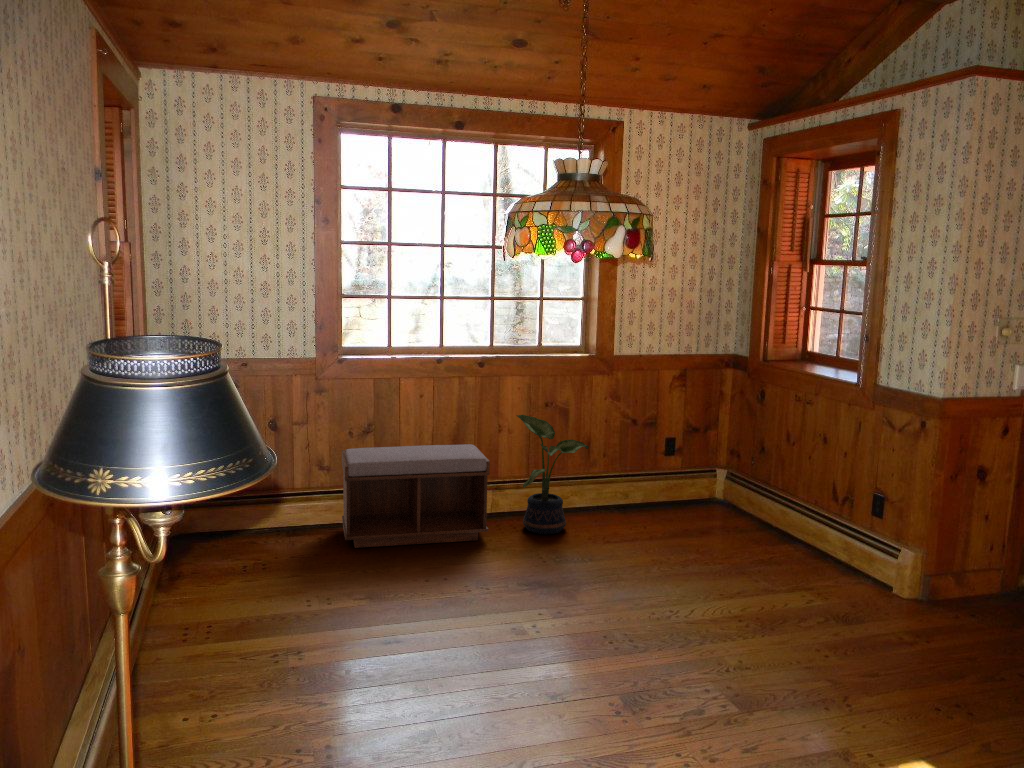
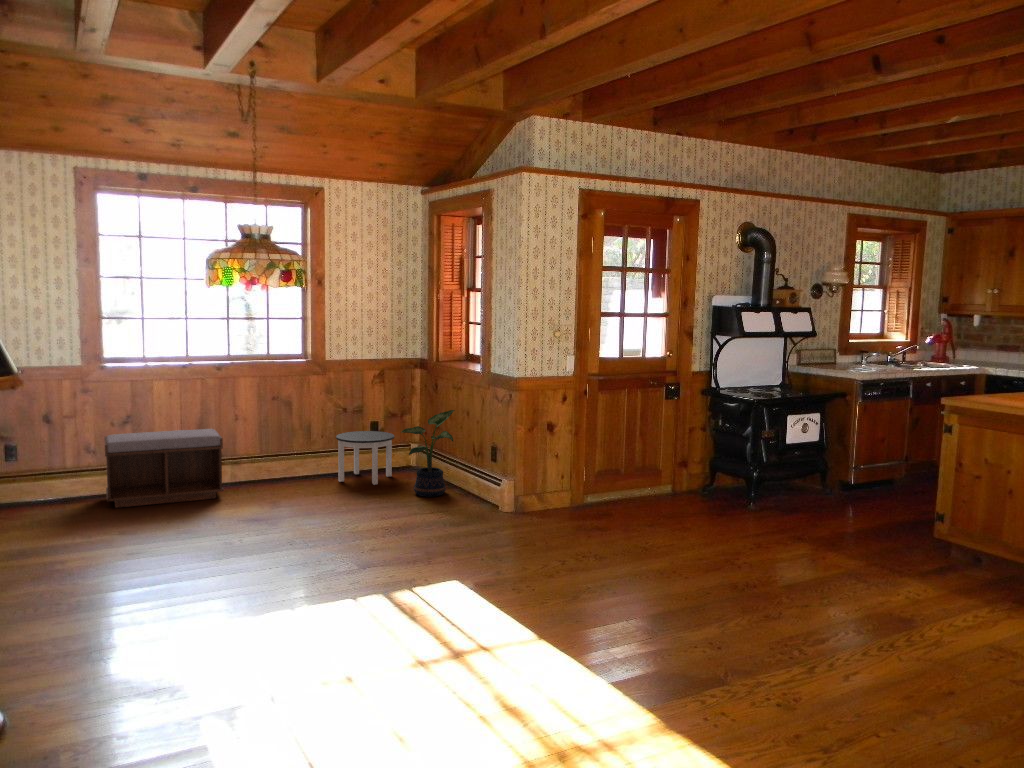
potted plant: present [517,415,589,534] -> present [401,410,455,497]
round table: none [626,452,706,530] -> present [336,431,394,485]

